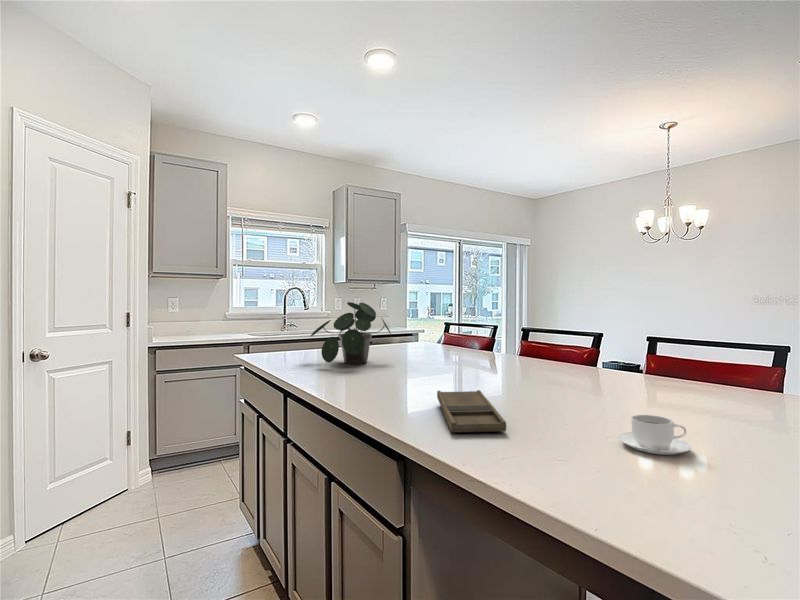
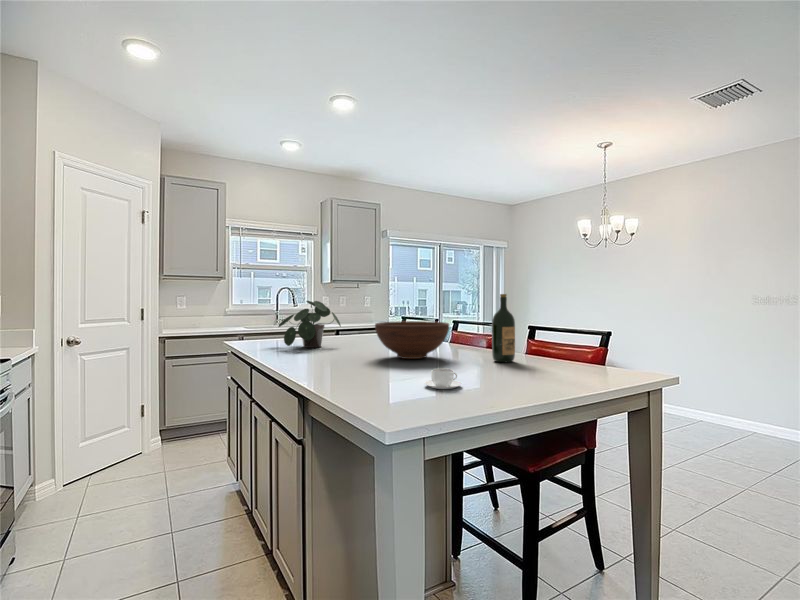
wine bottle: none [629,293,666,389] -> present [492,294,515,362]
fruit bowl: none [460,330,566,384] -> present [375,321,449,359]
tray: present [437,390,506,432] -> none [331,360,370,380]

